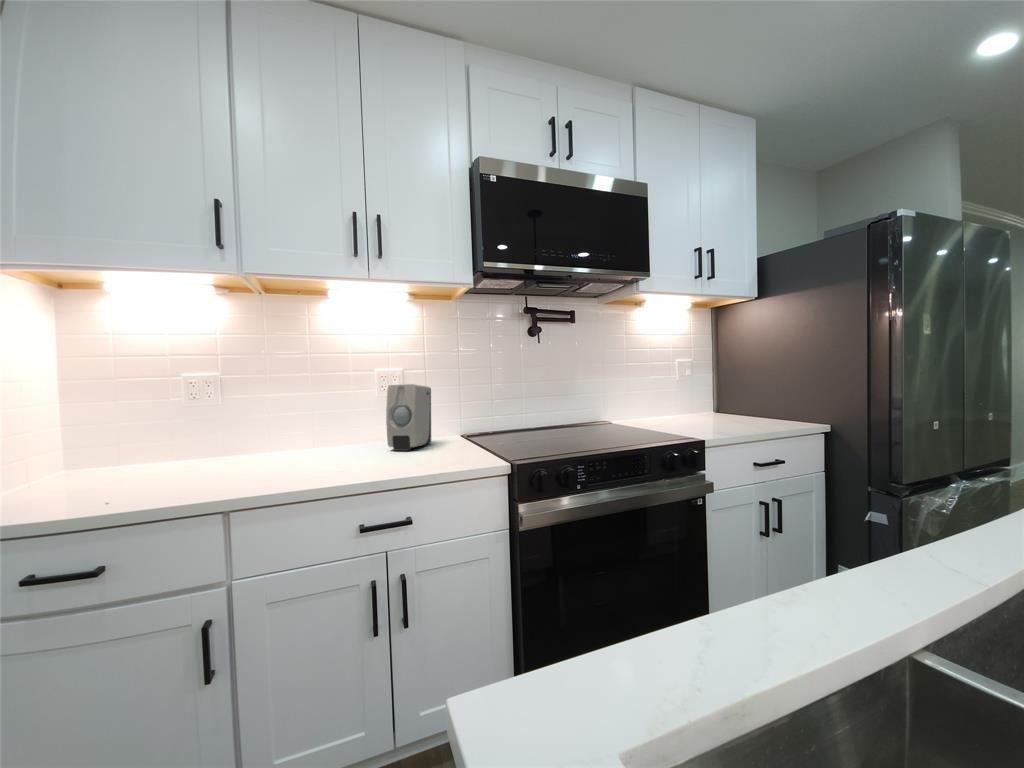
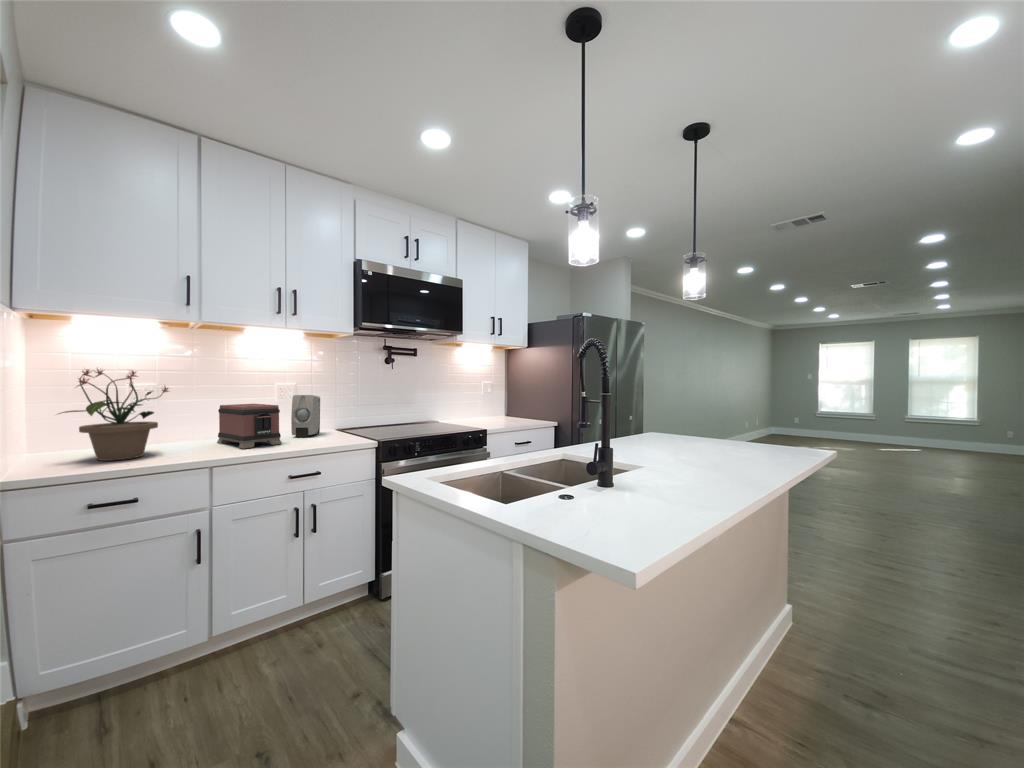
potted plant: none [21,345,197,493] -> present [59,369,168,461]
toaster: none [284,399,361,474] -> present [217,404,282,449]

